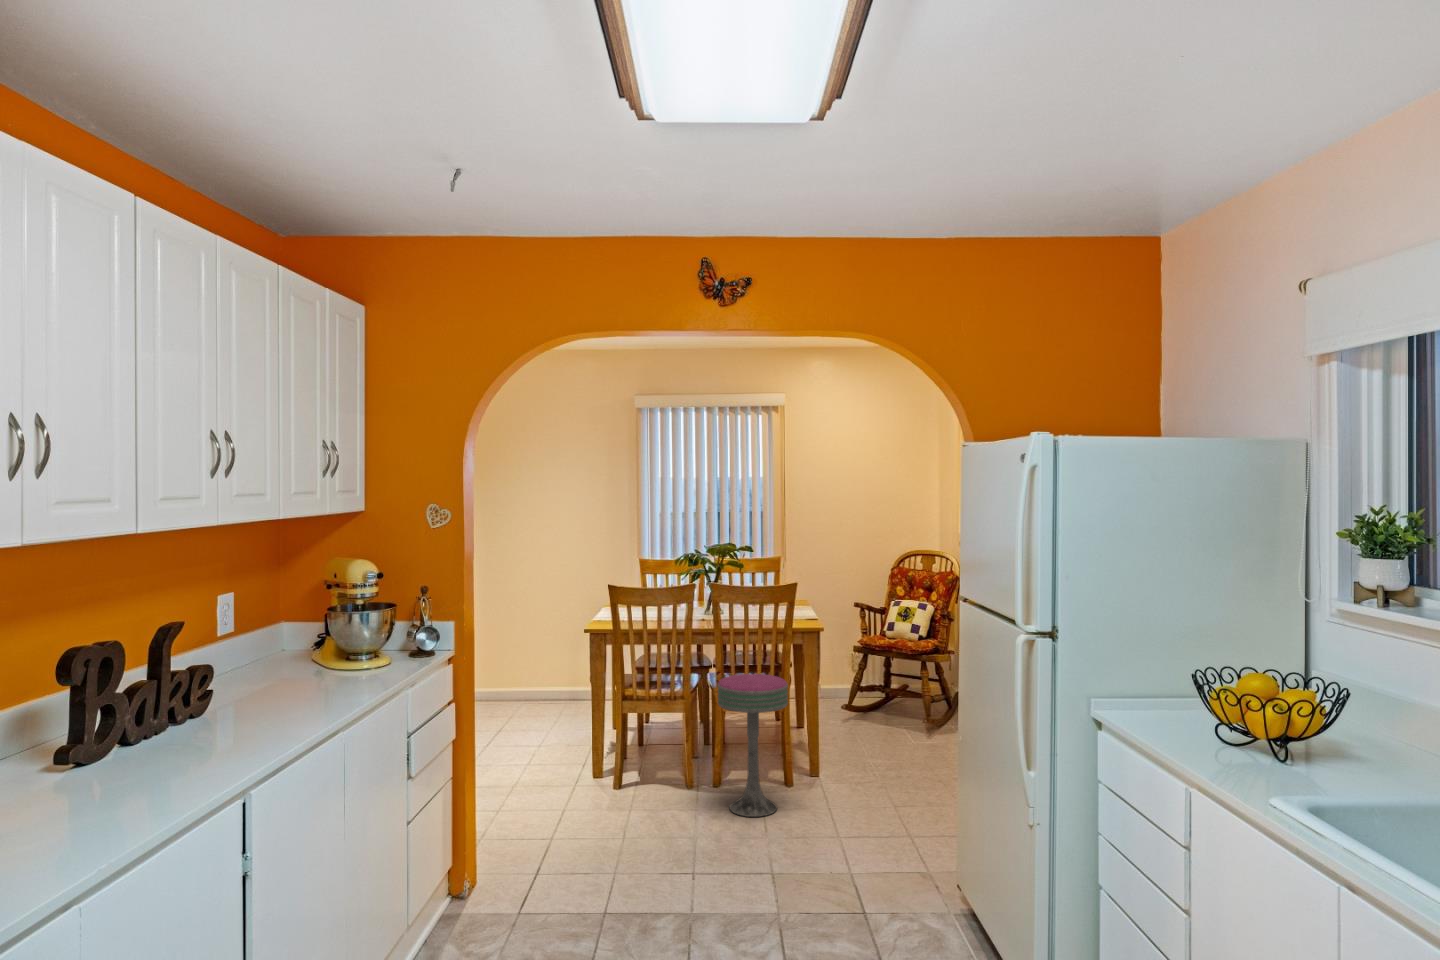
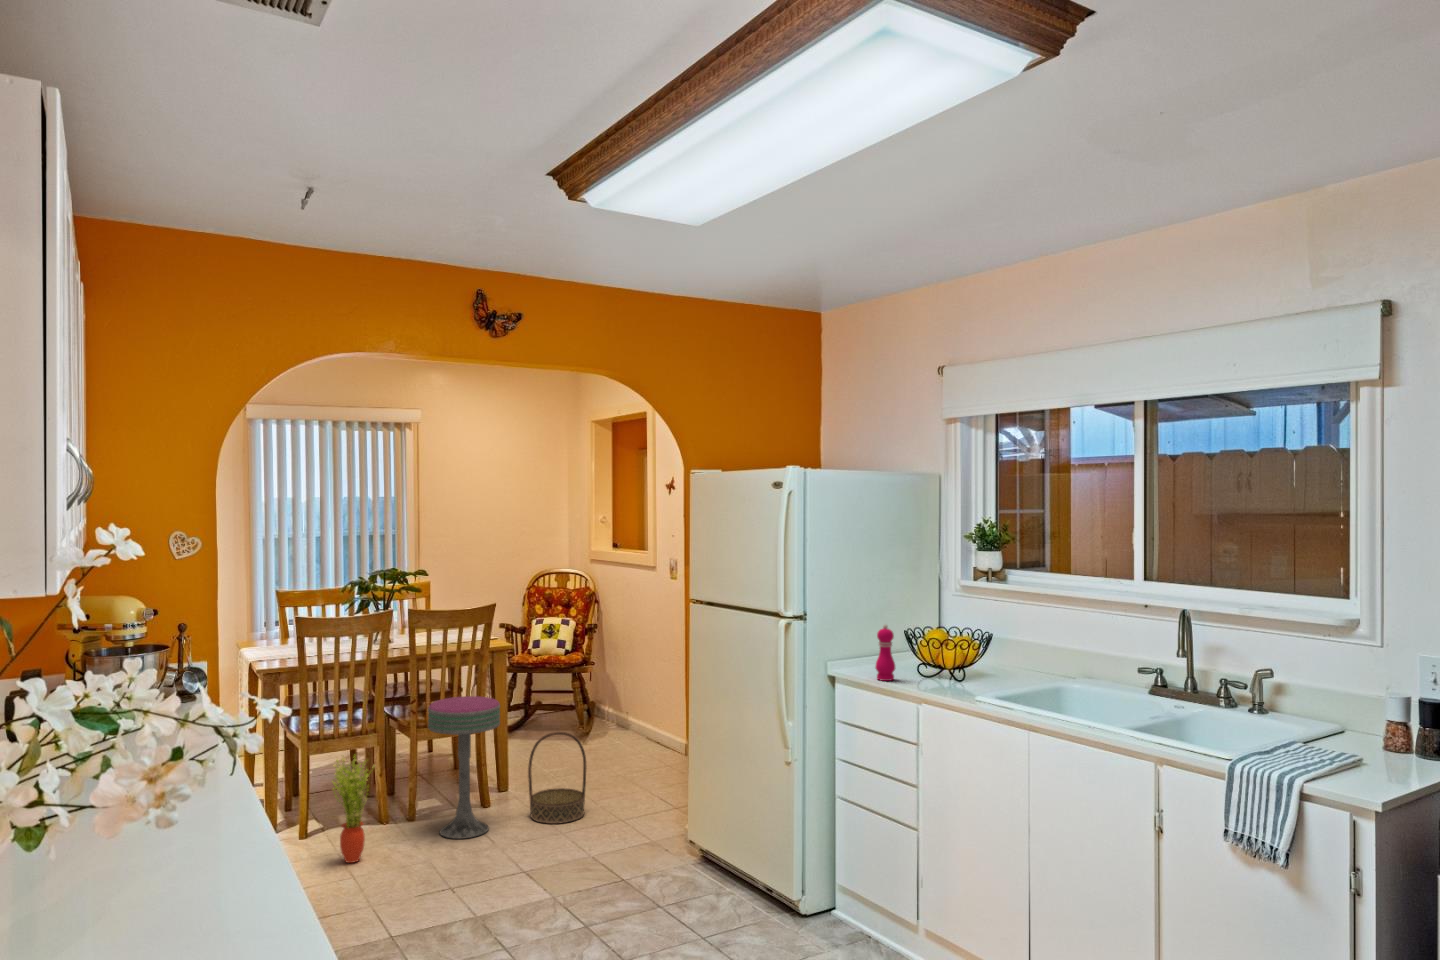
pepper mill: none [1146,643,1176,721] -> present [876,624,896,681]
potted plant: none [615,718,659,821] -> present [332,758,375,863]
basket: none [821,721,882,819] -> present [528,732,586,824]

